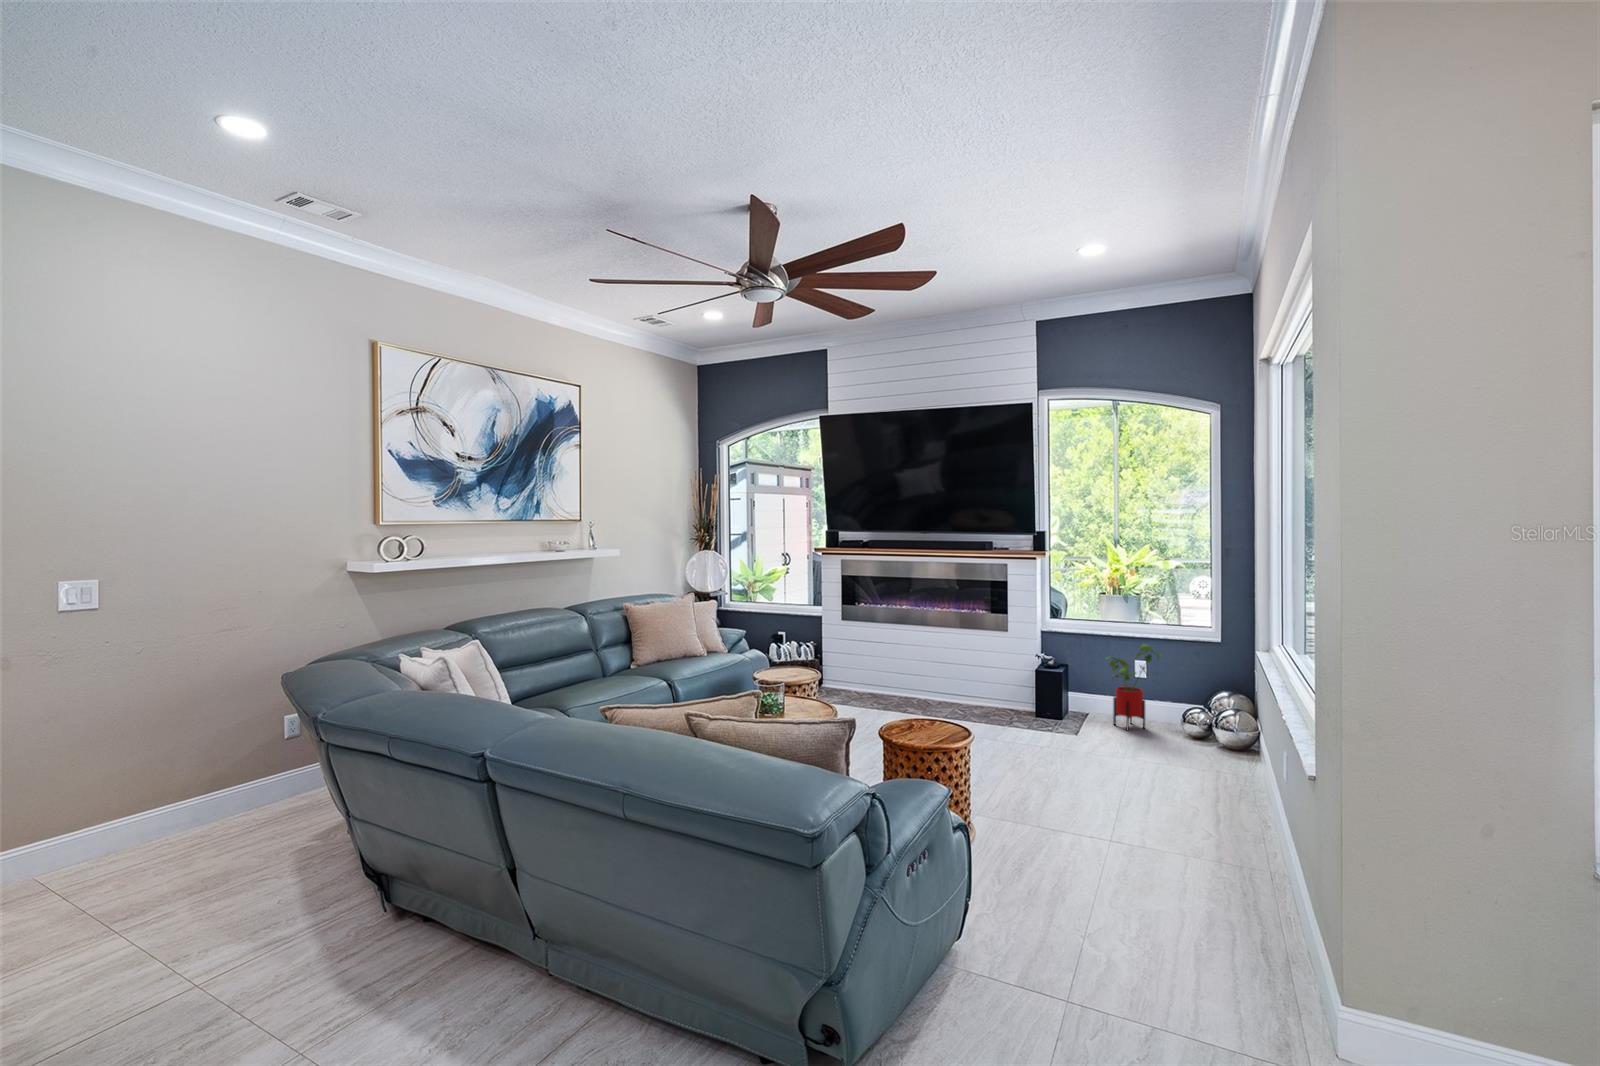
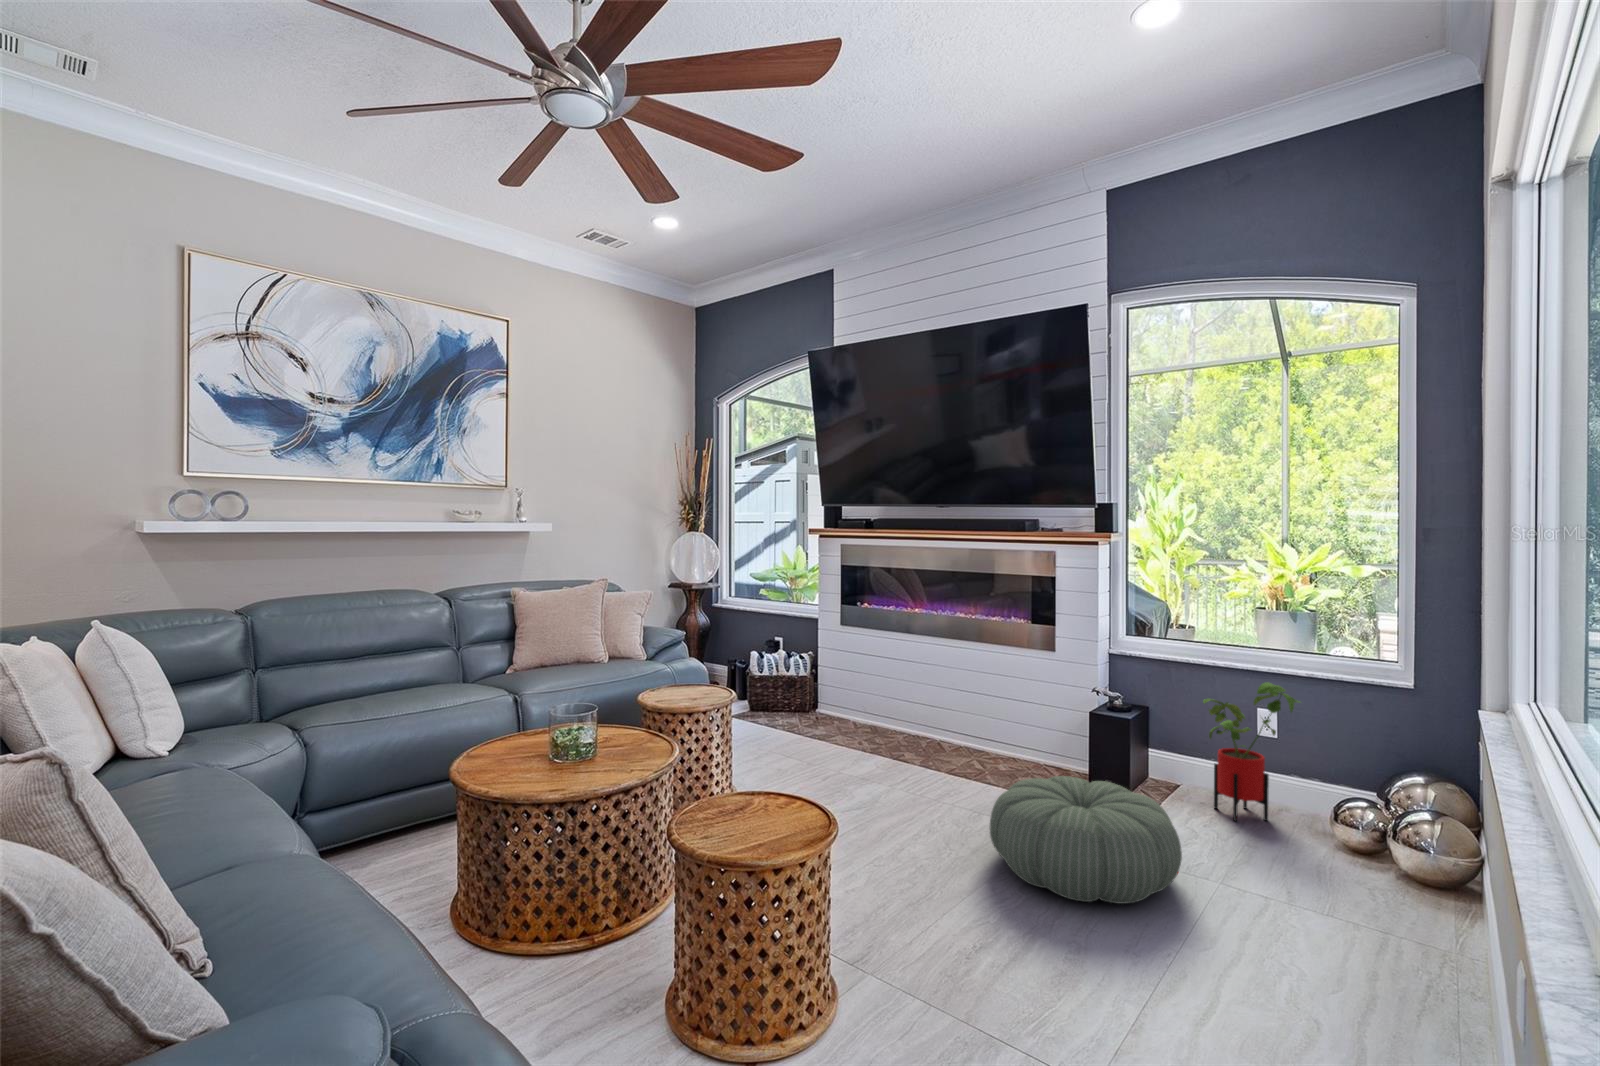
pouf: none [1001,707,1113,773] -> present [990,776,1182,904]

